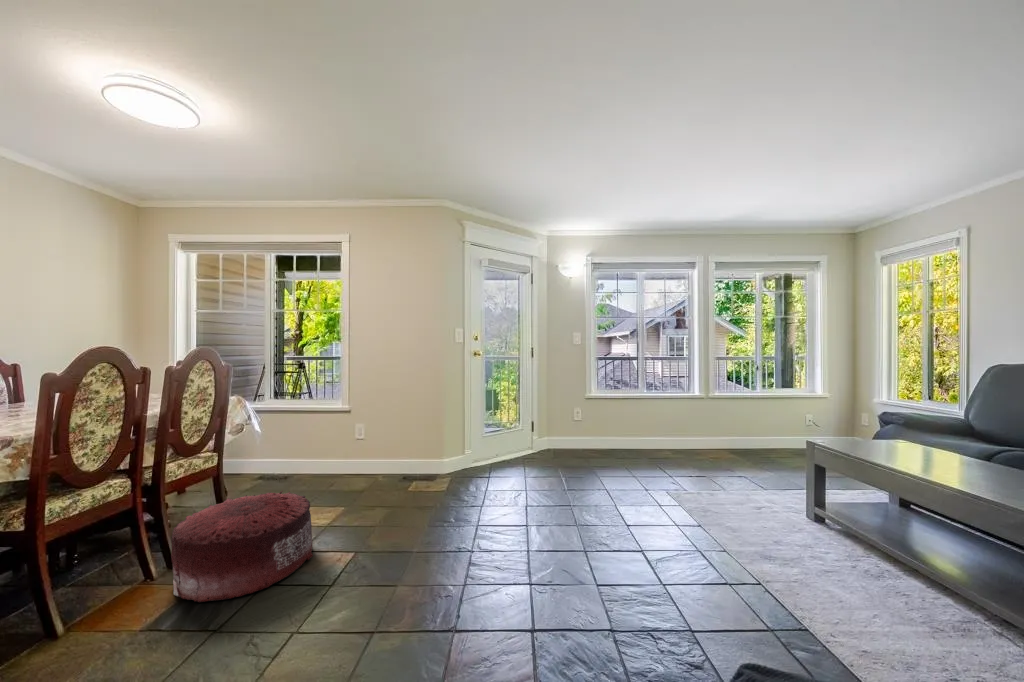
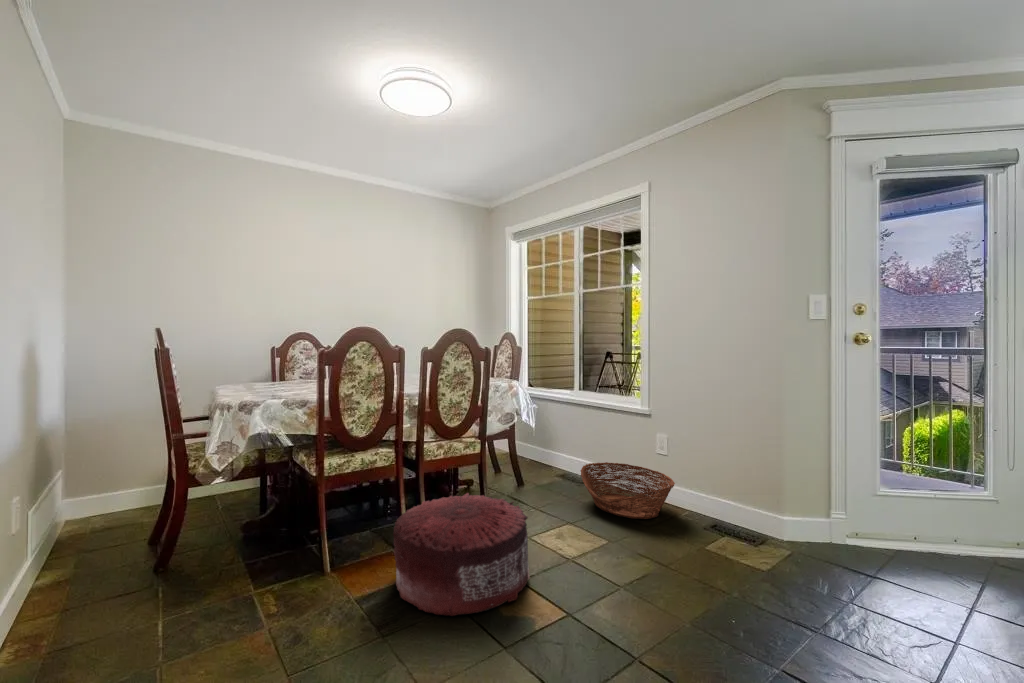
basket: none [299,450,379,489] -> present [581,462,675,519]

